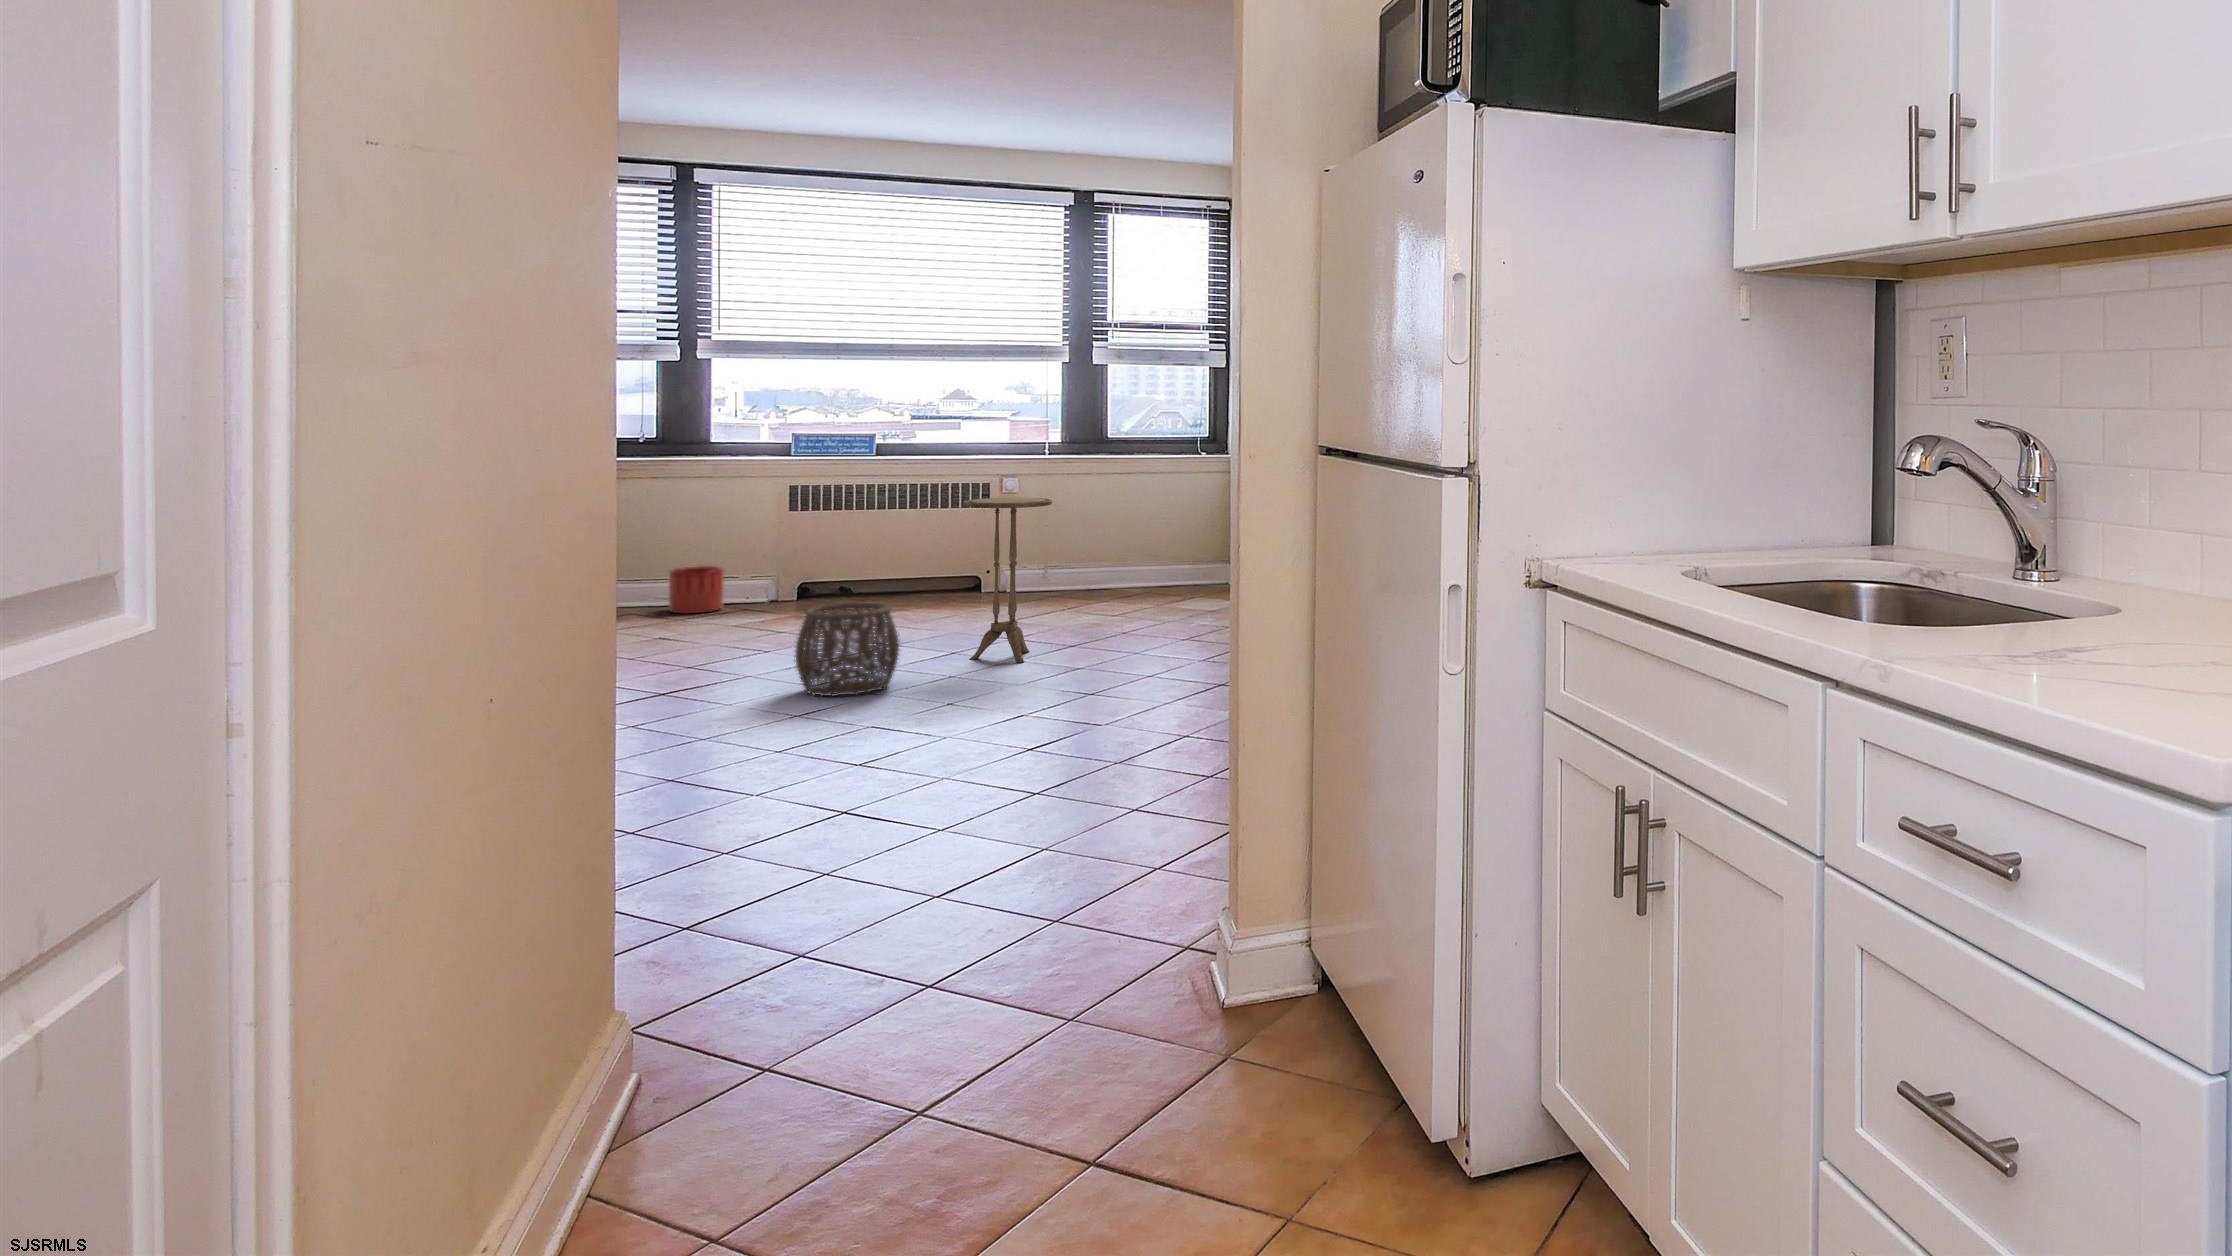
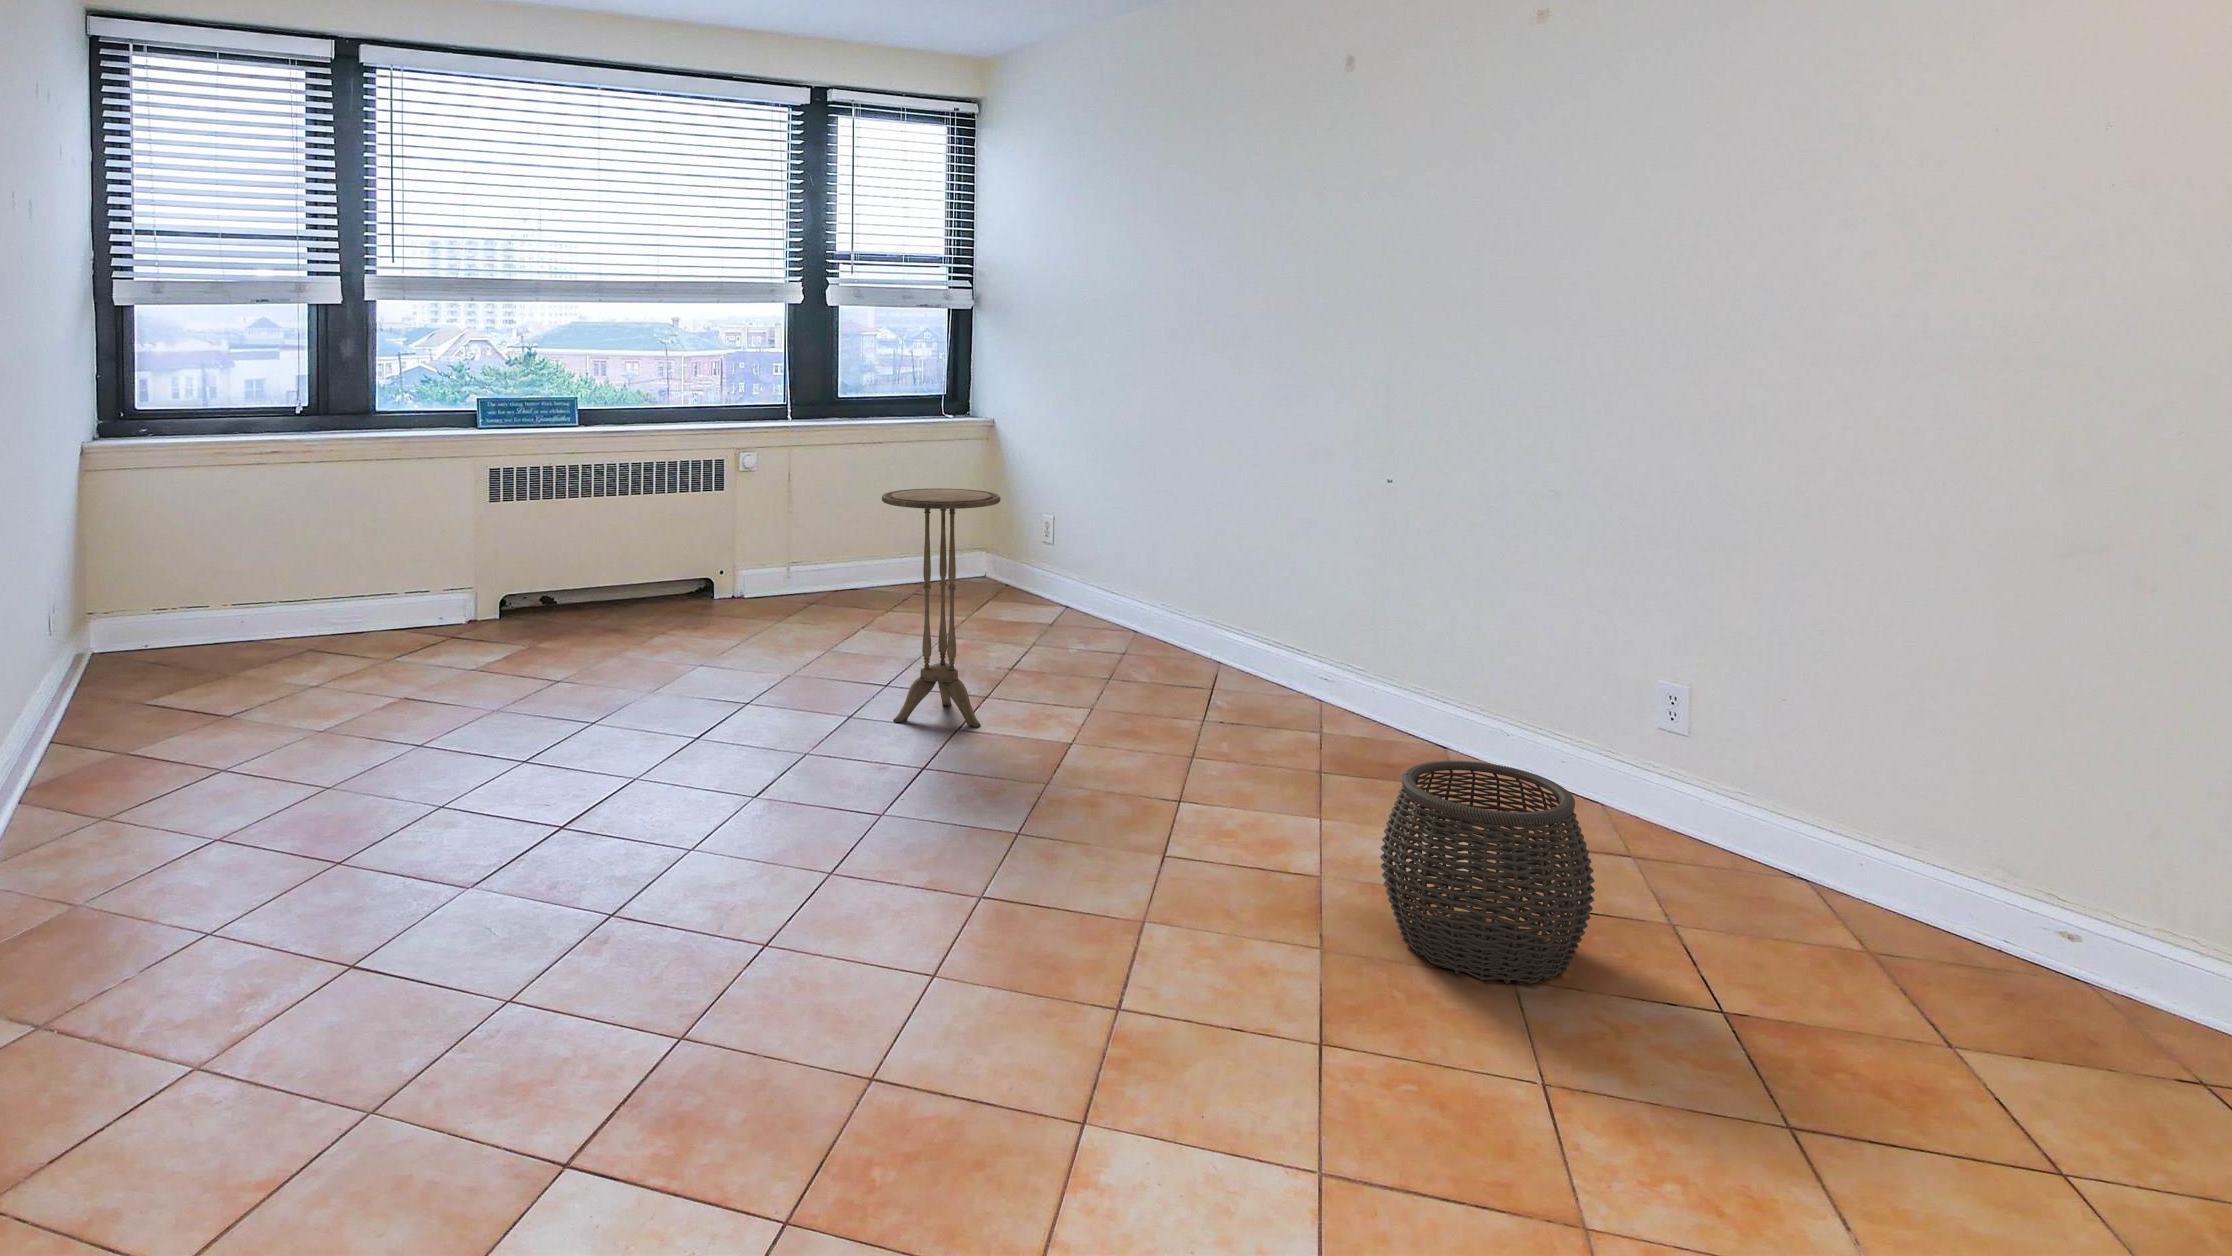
planter: present [669,566,724,614] -> none [353,577,422,644]
woven basket: present [794,603,899,696] -> present [1380,761,1595,984]

